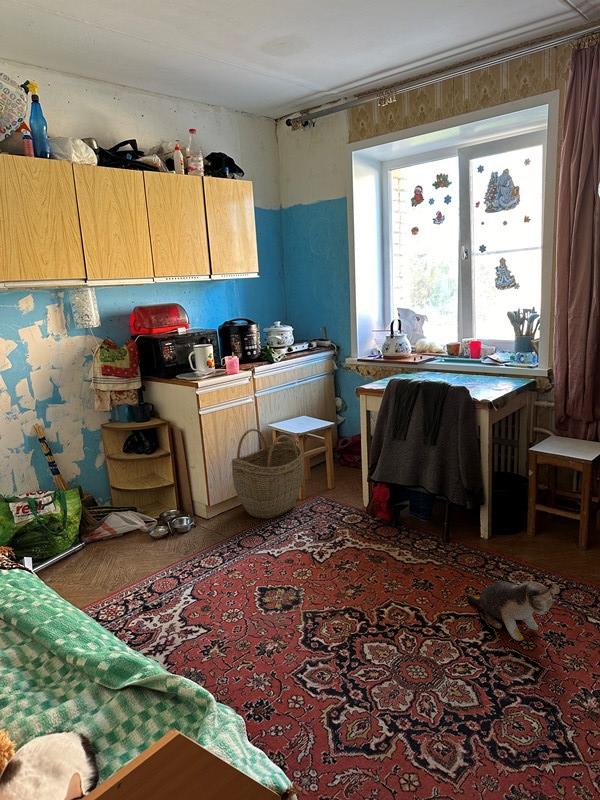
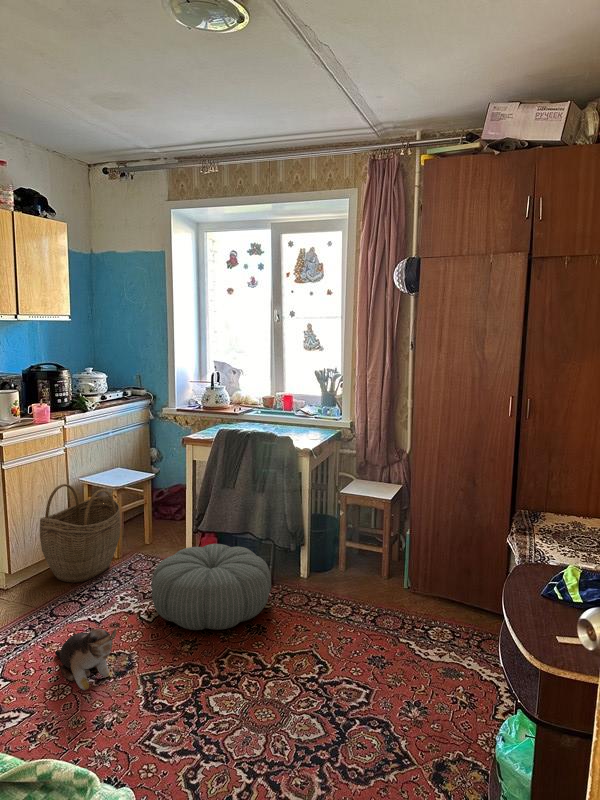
pouf: none [323,493,443,579] -> present [152,544,271,630]
plush toy: present [466,581,560,641] -> present [55,629,117,690]

